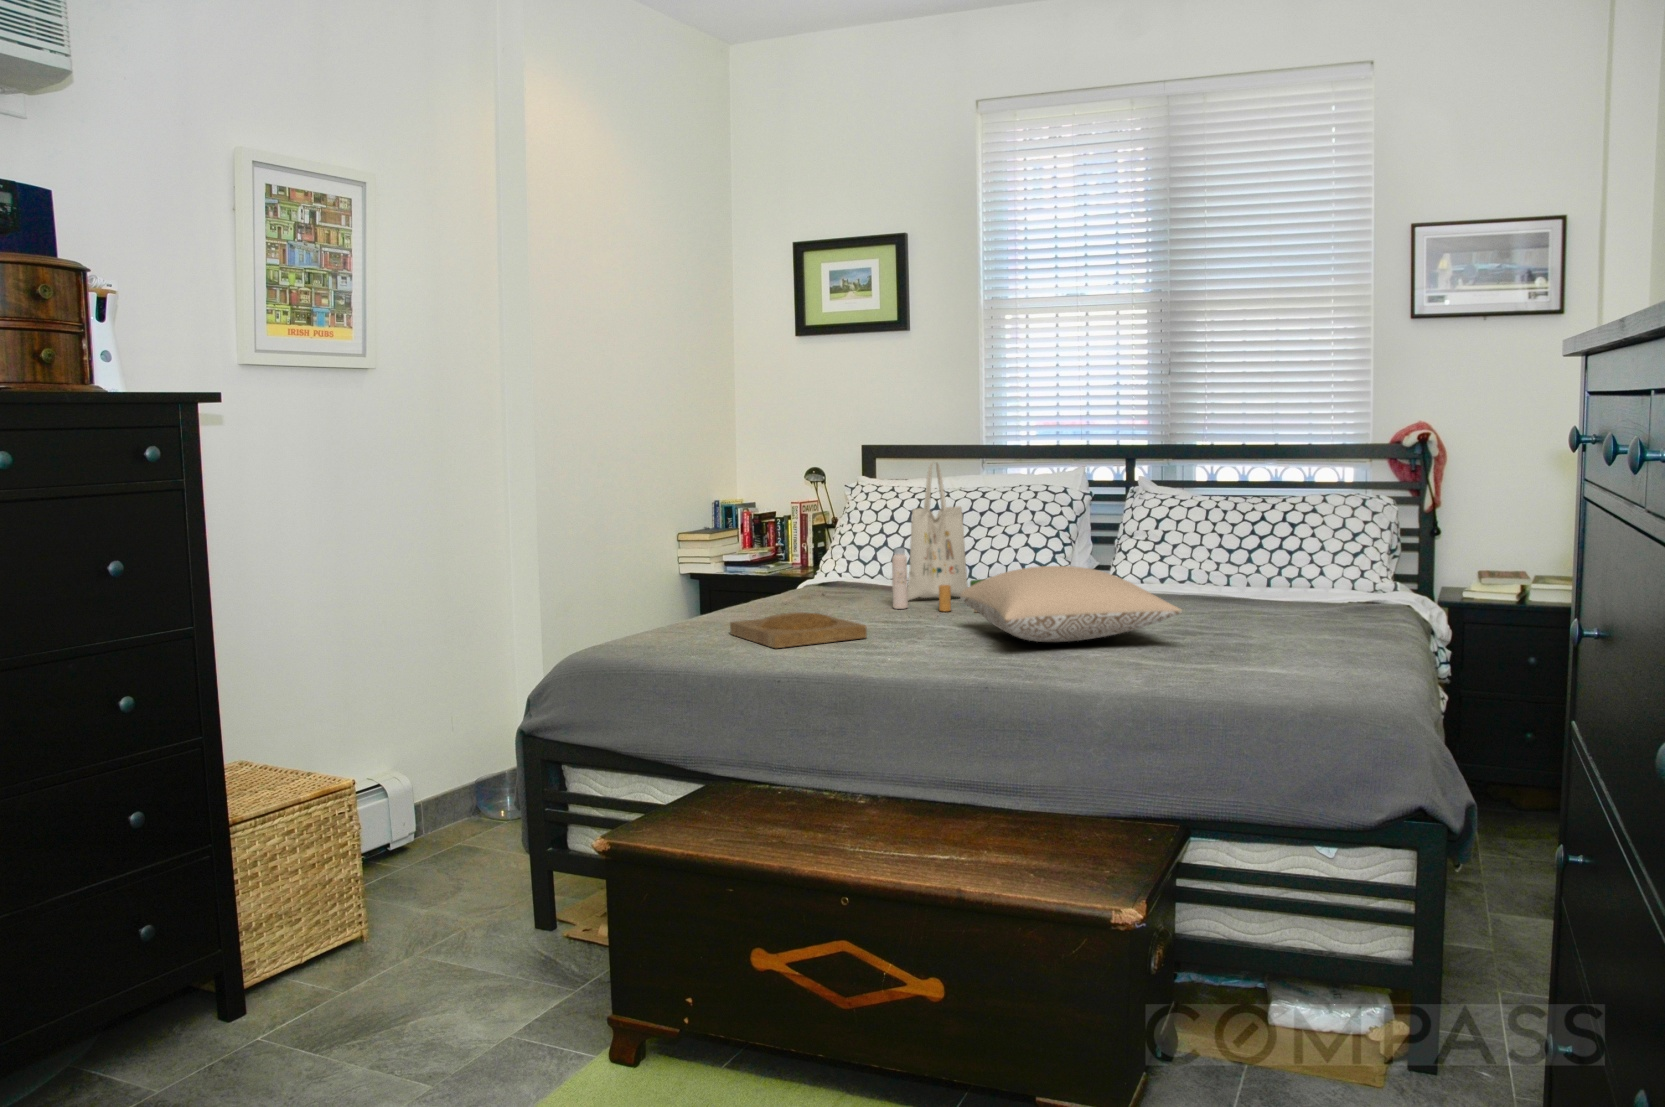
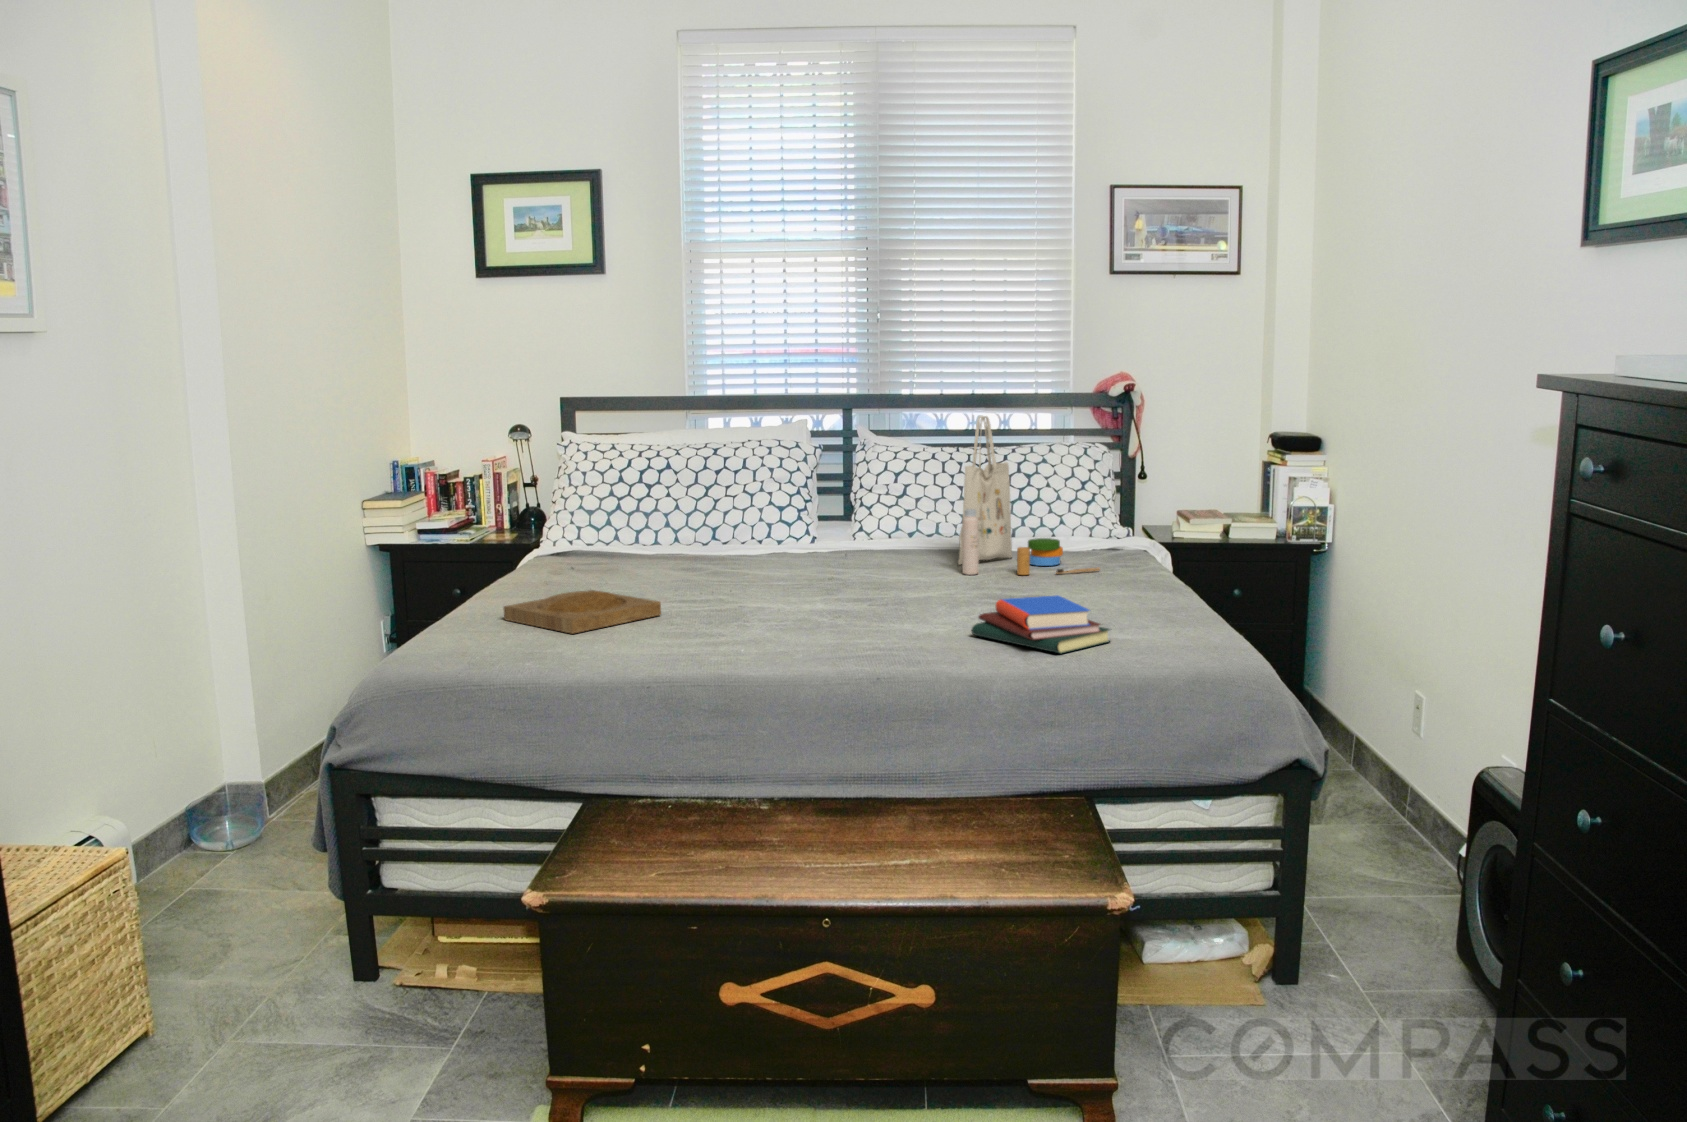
tote bag: present [892,462,984,612] -> present [958,416,1100,575]
pillow: present [960,566,1182,642] -> none [749,529,988,609]
book: none [1140,637,1282,693] -> present [972,595,1110,653]

